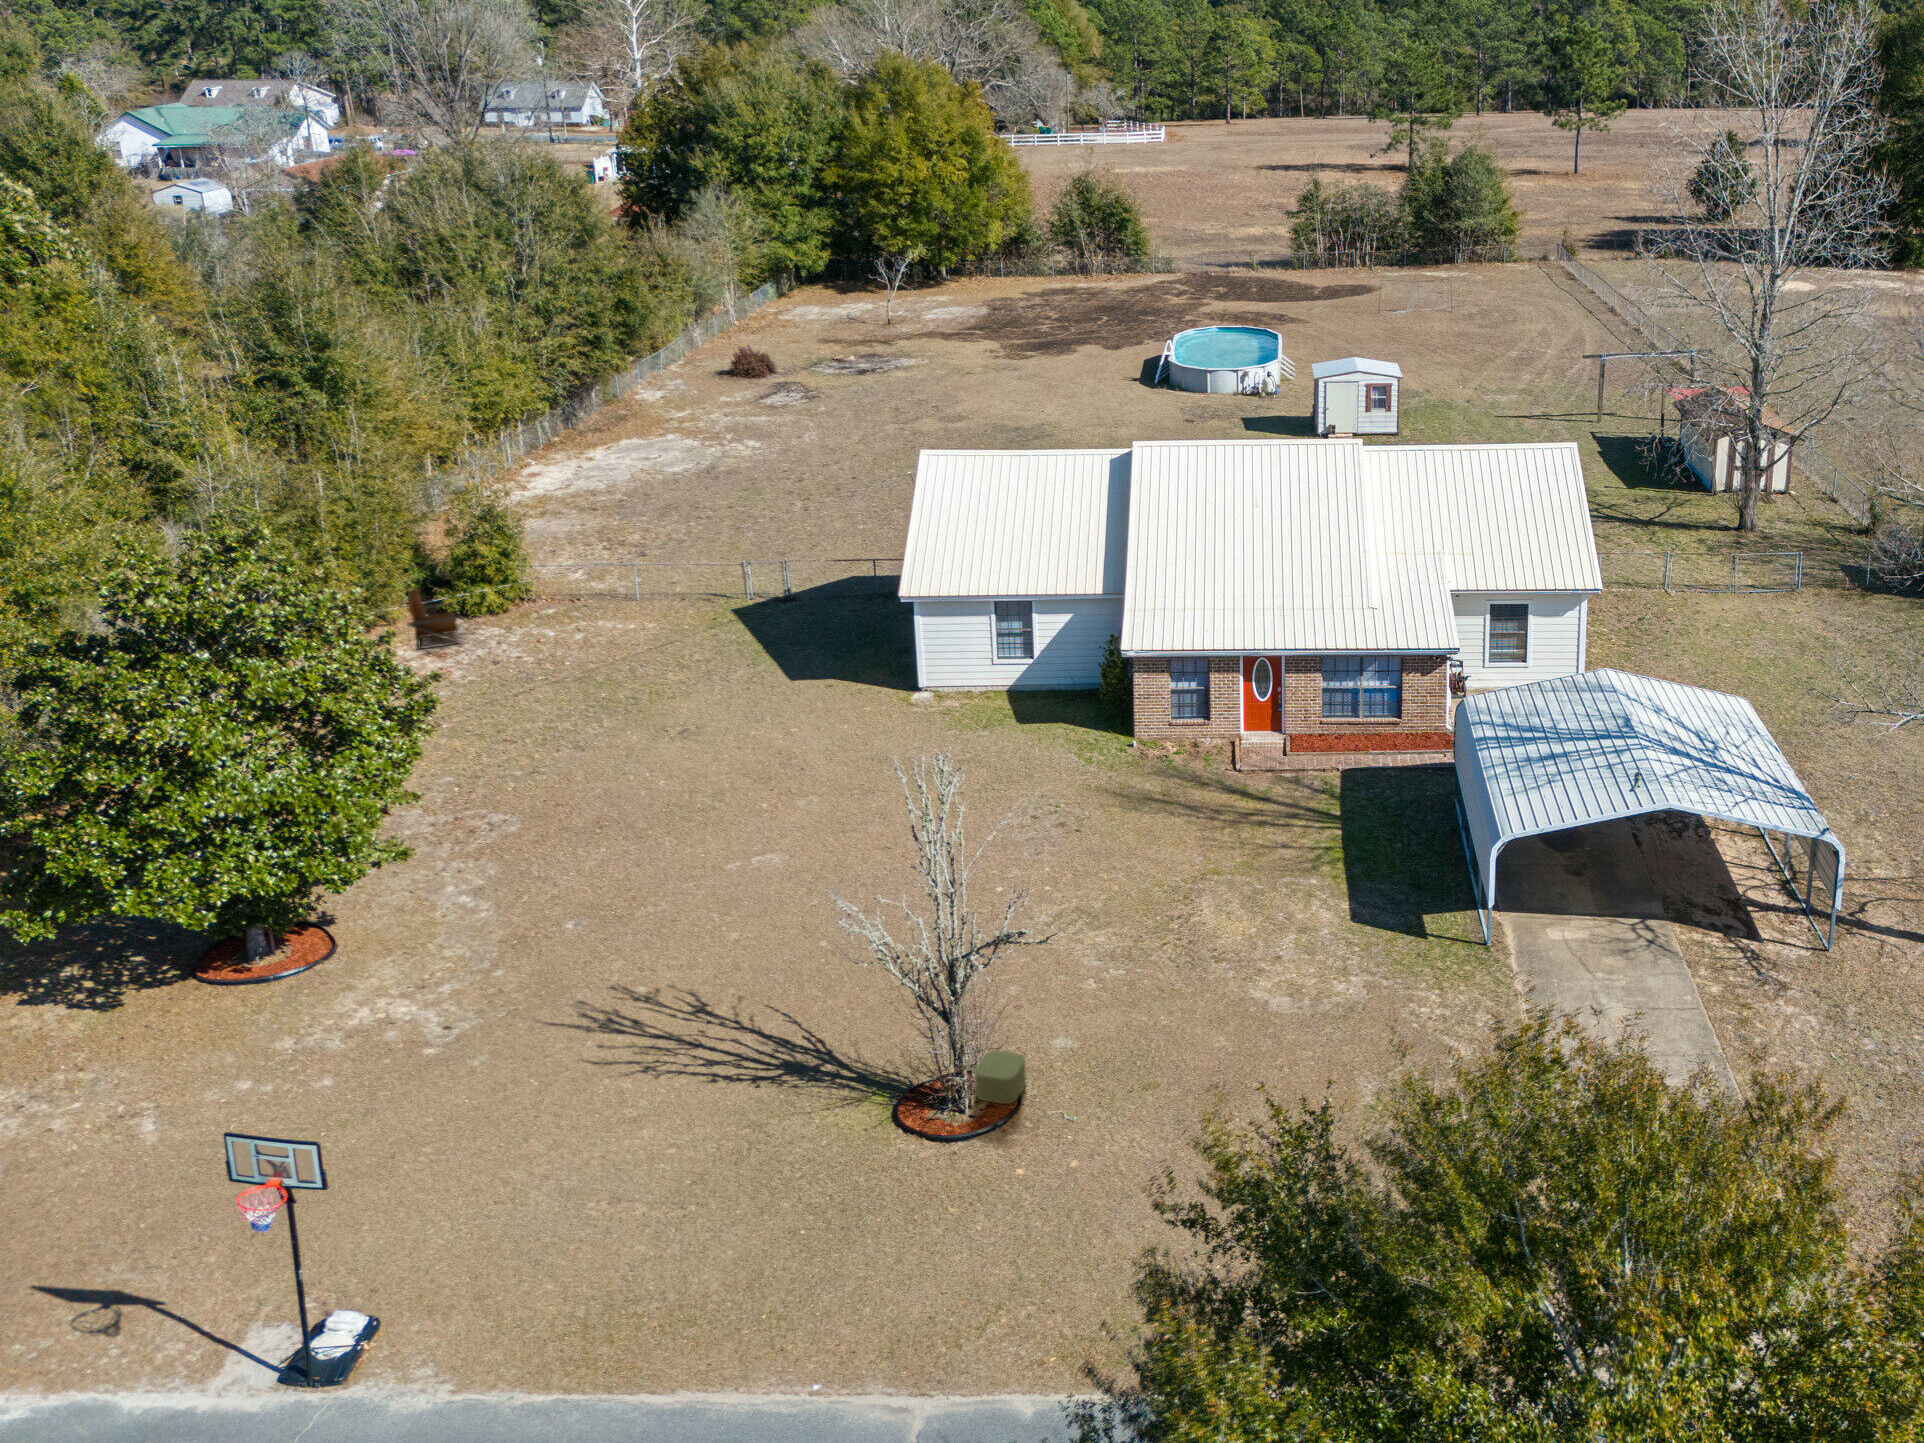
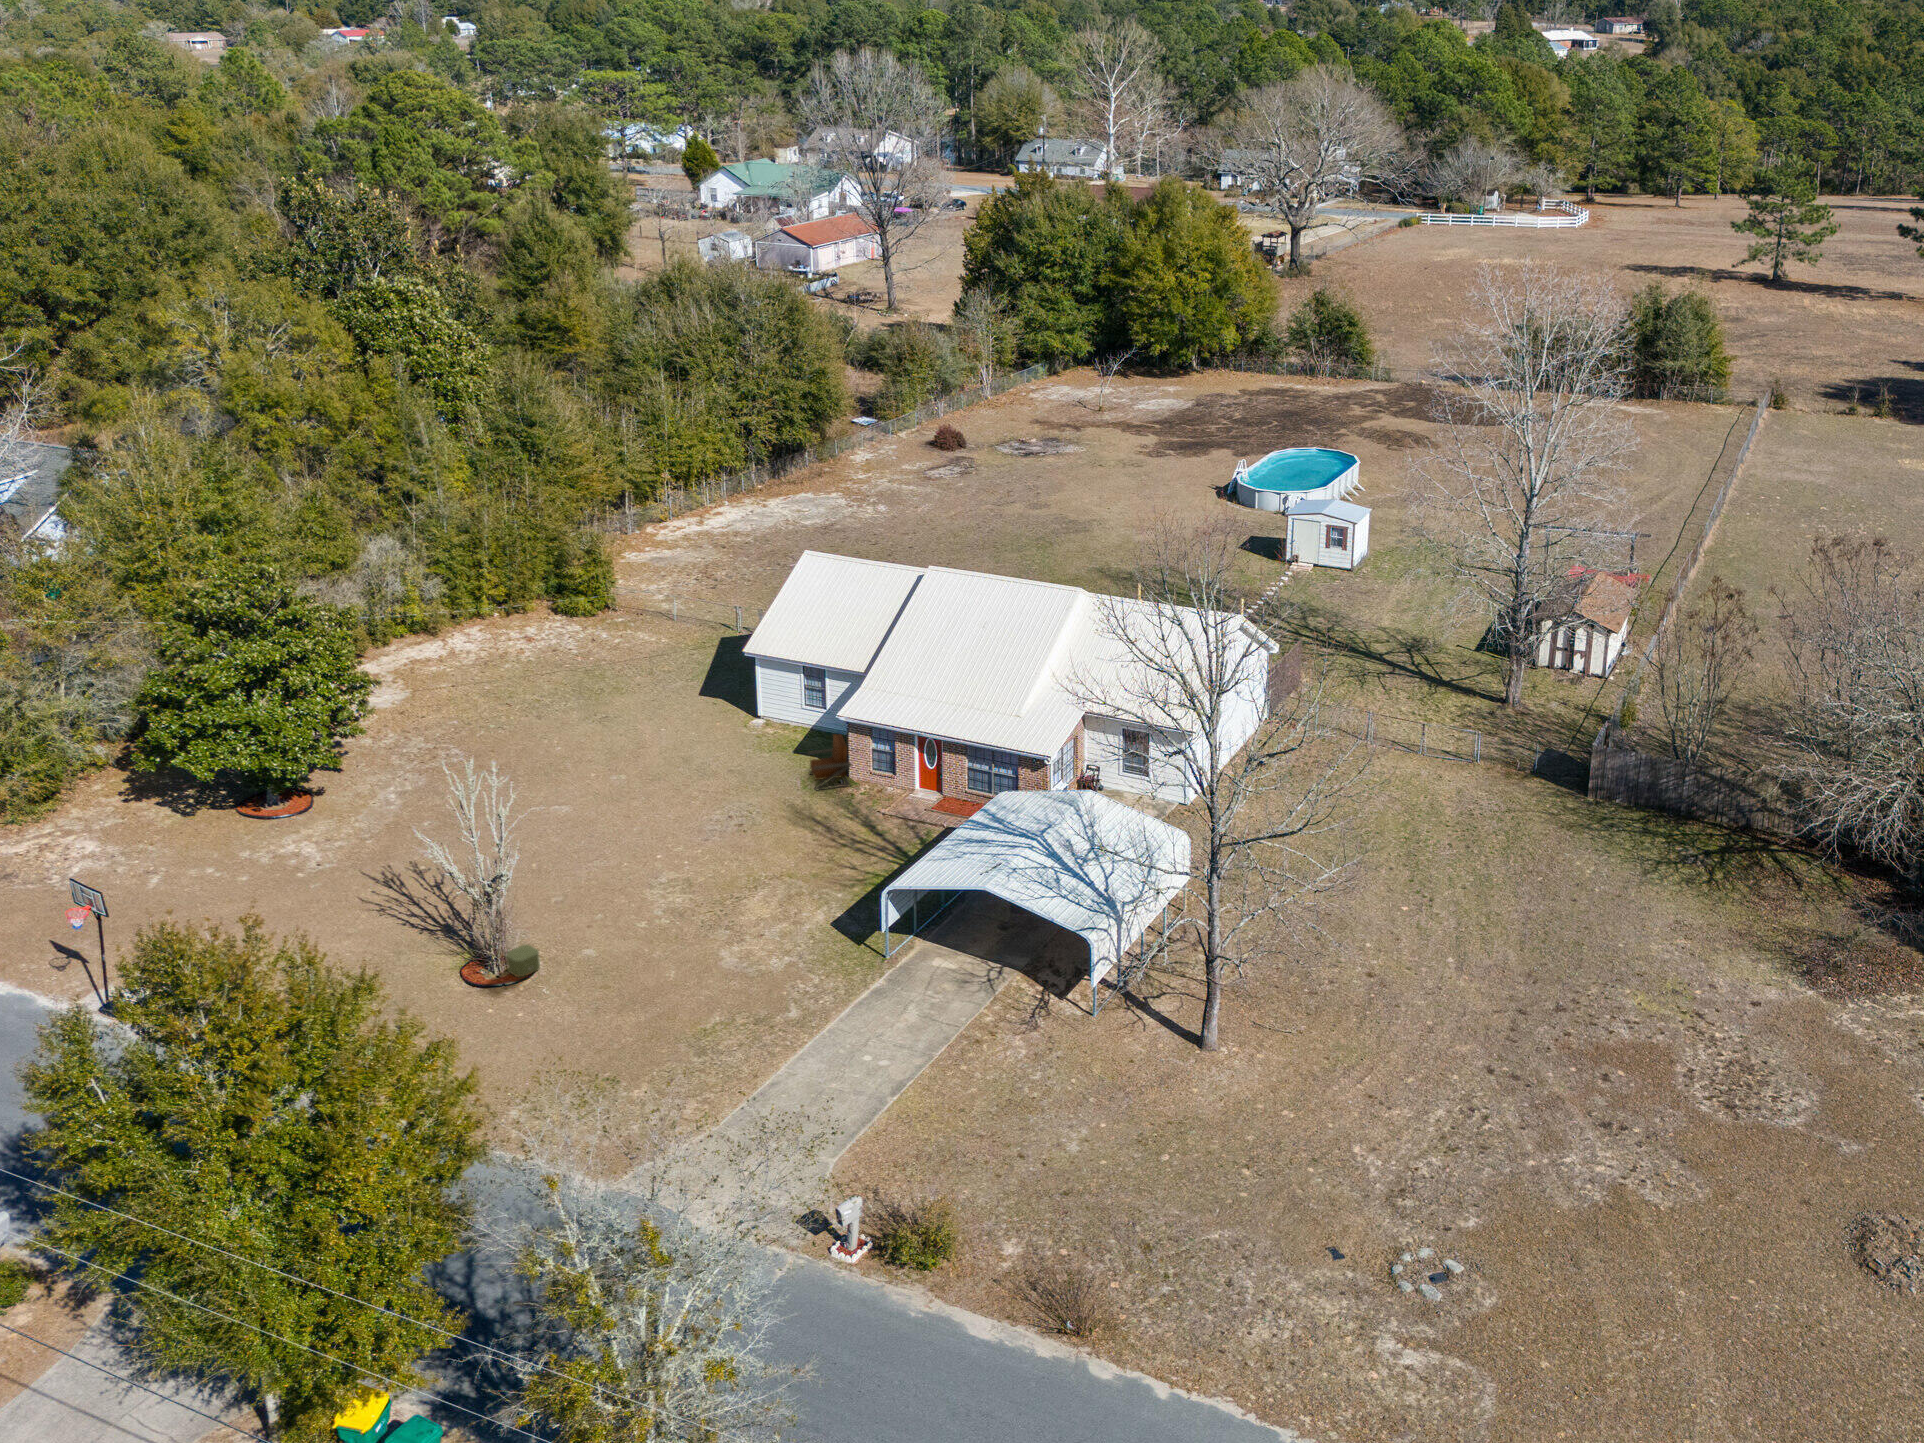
lounge chair: present [407,589,459,650] -> present [808,734,851,791]

